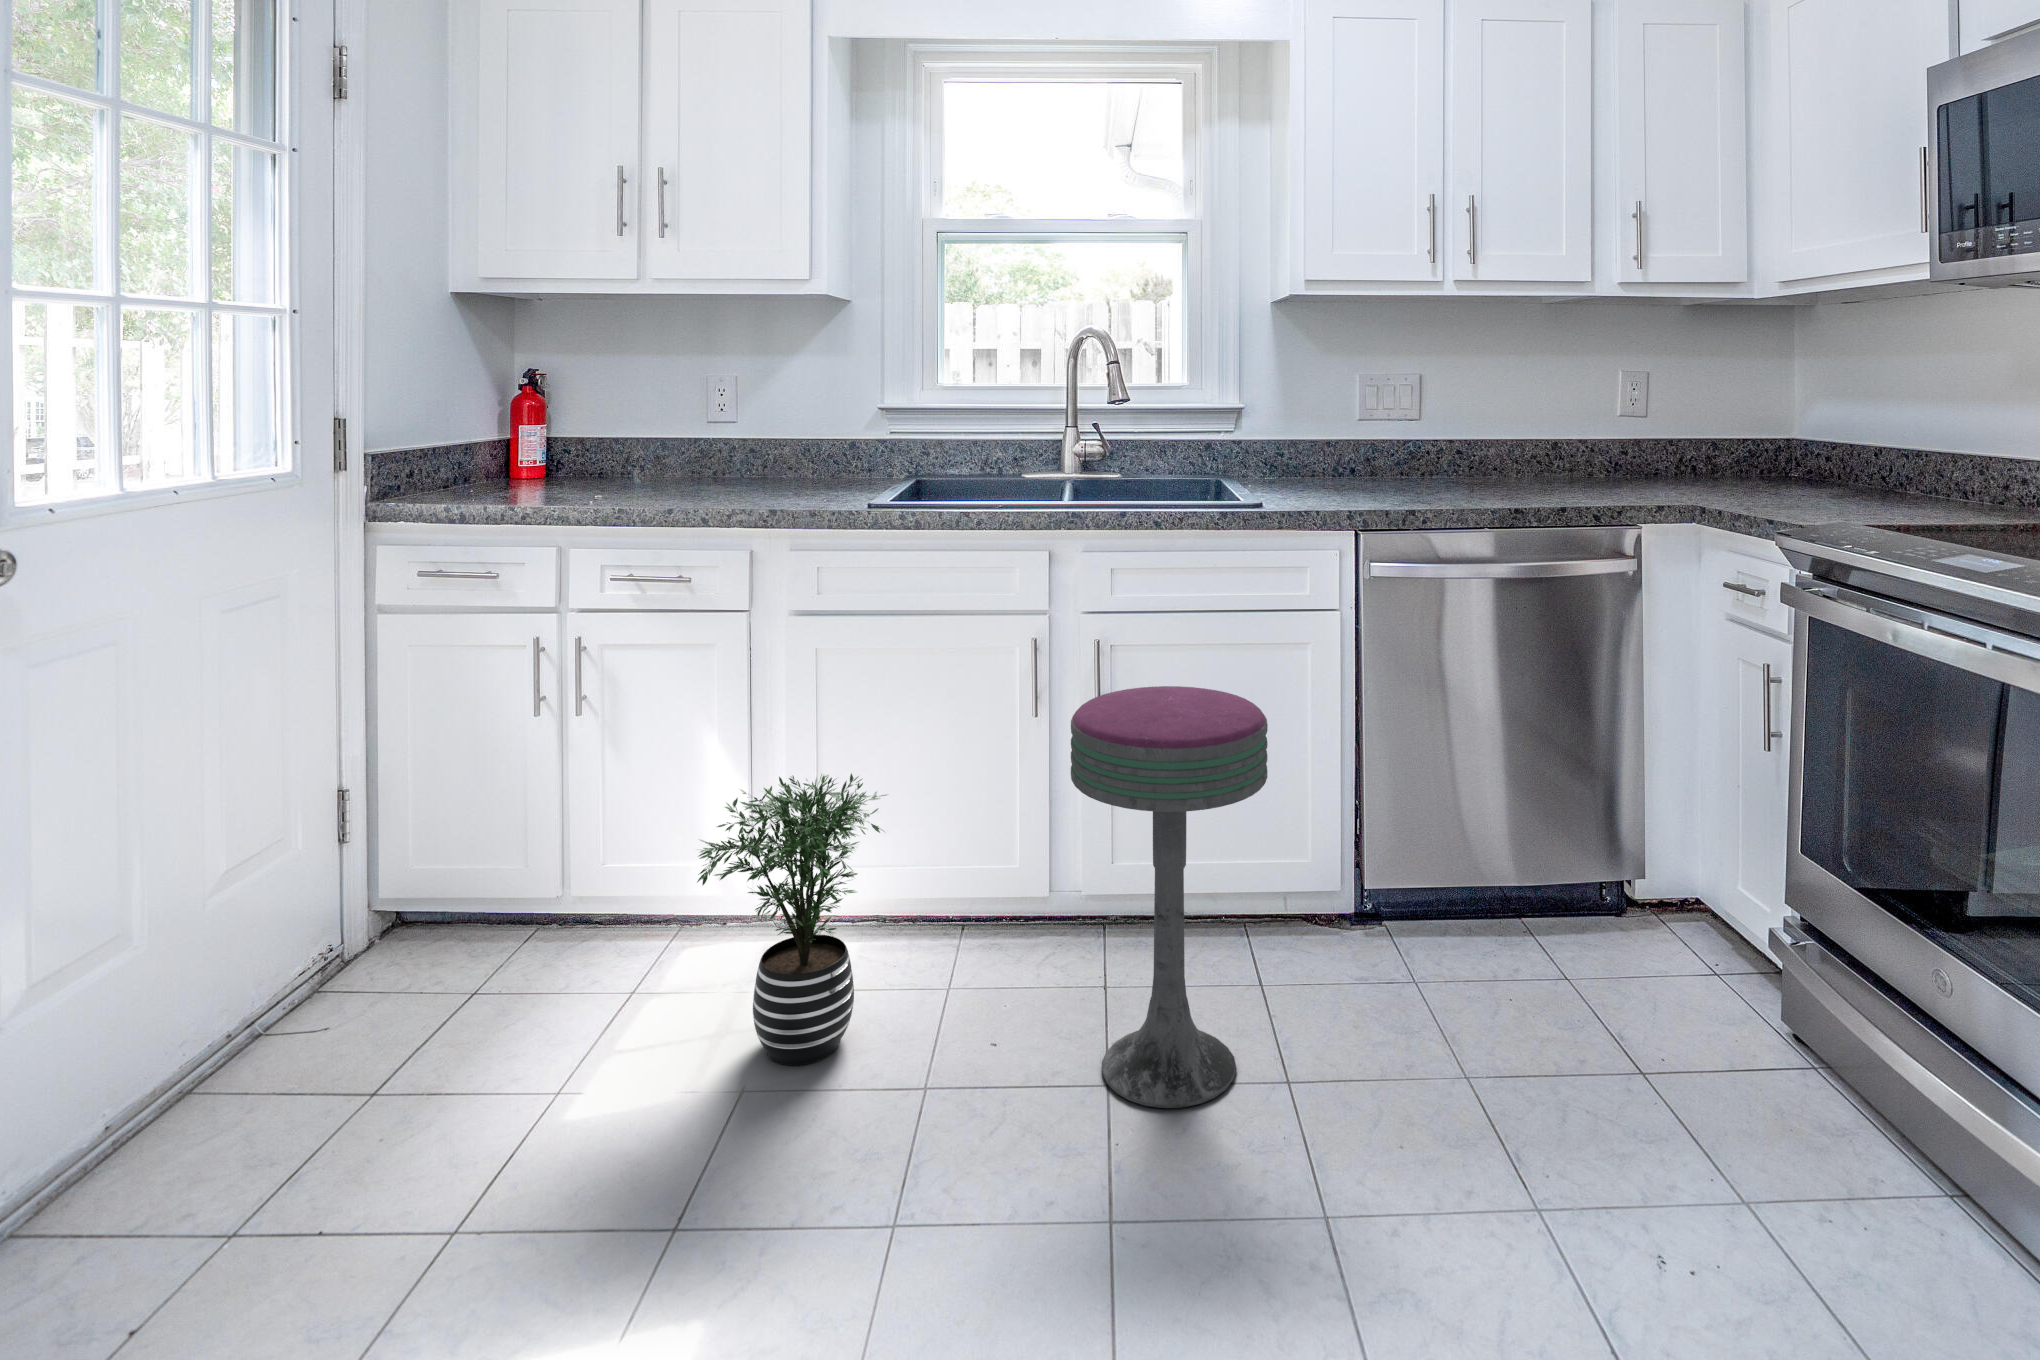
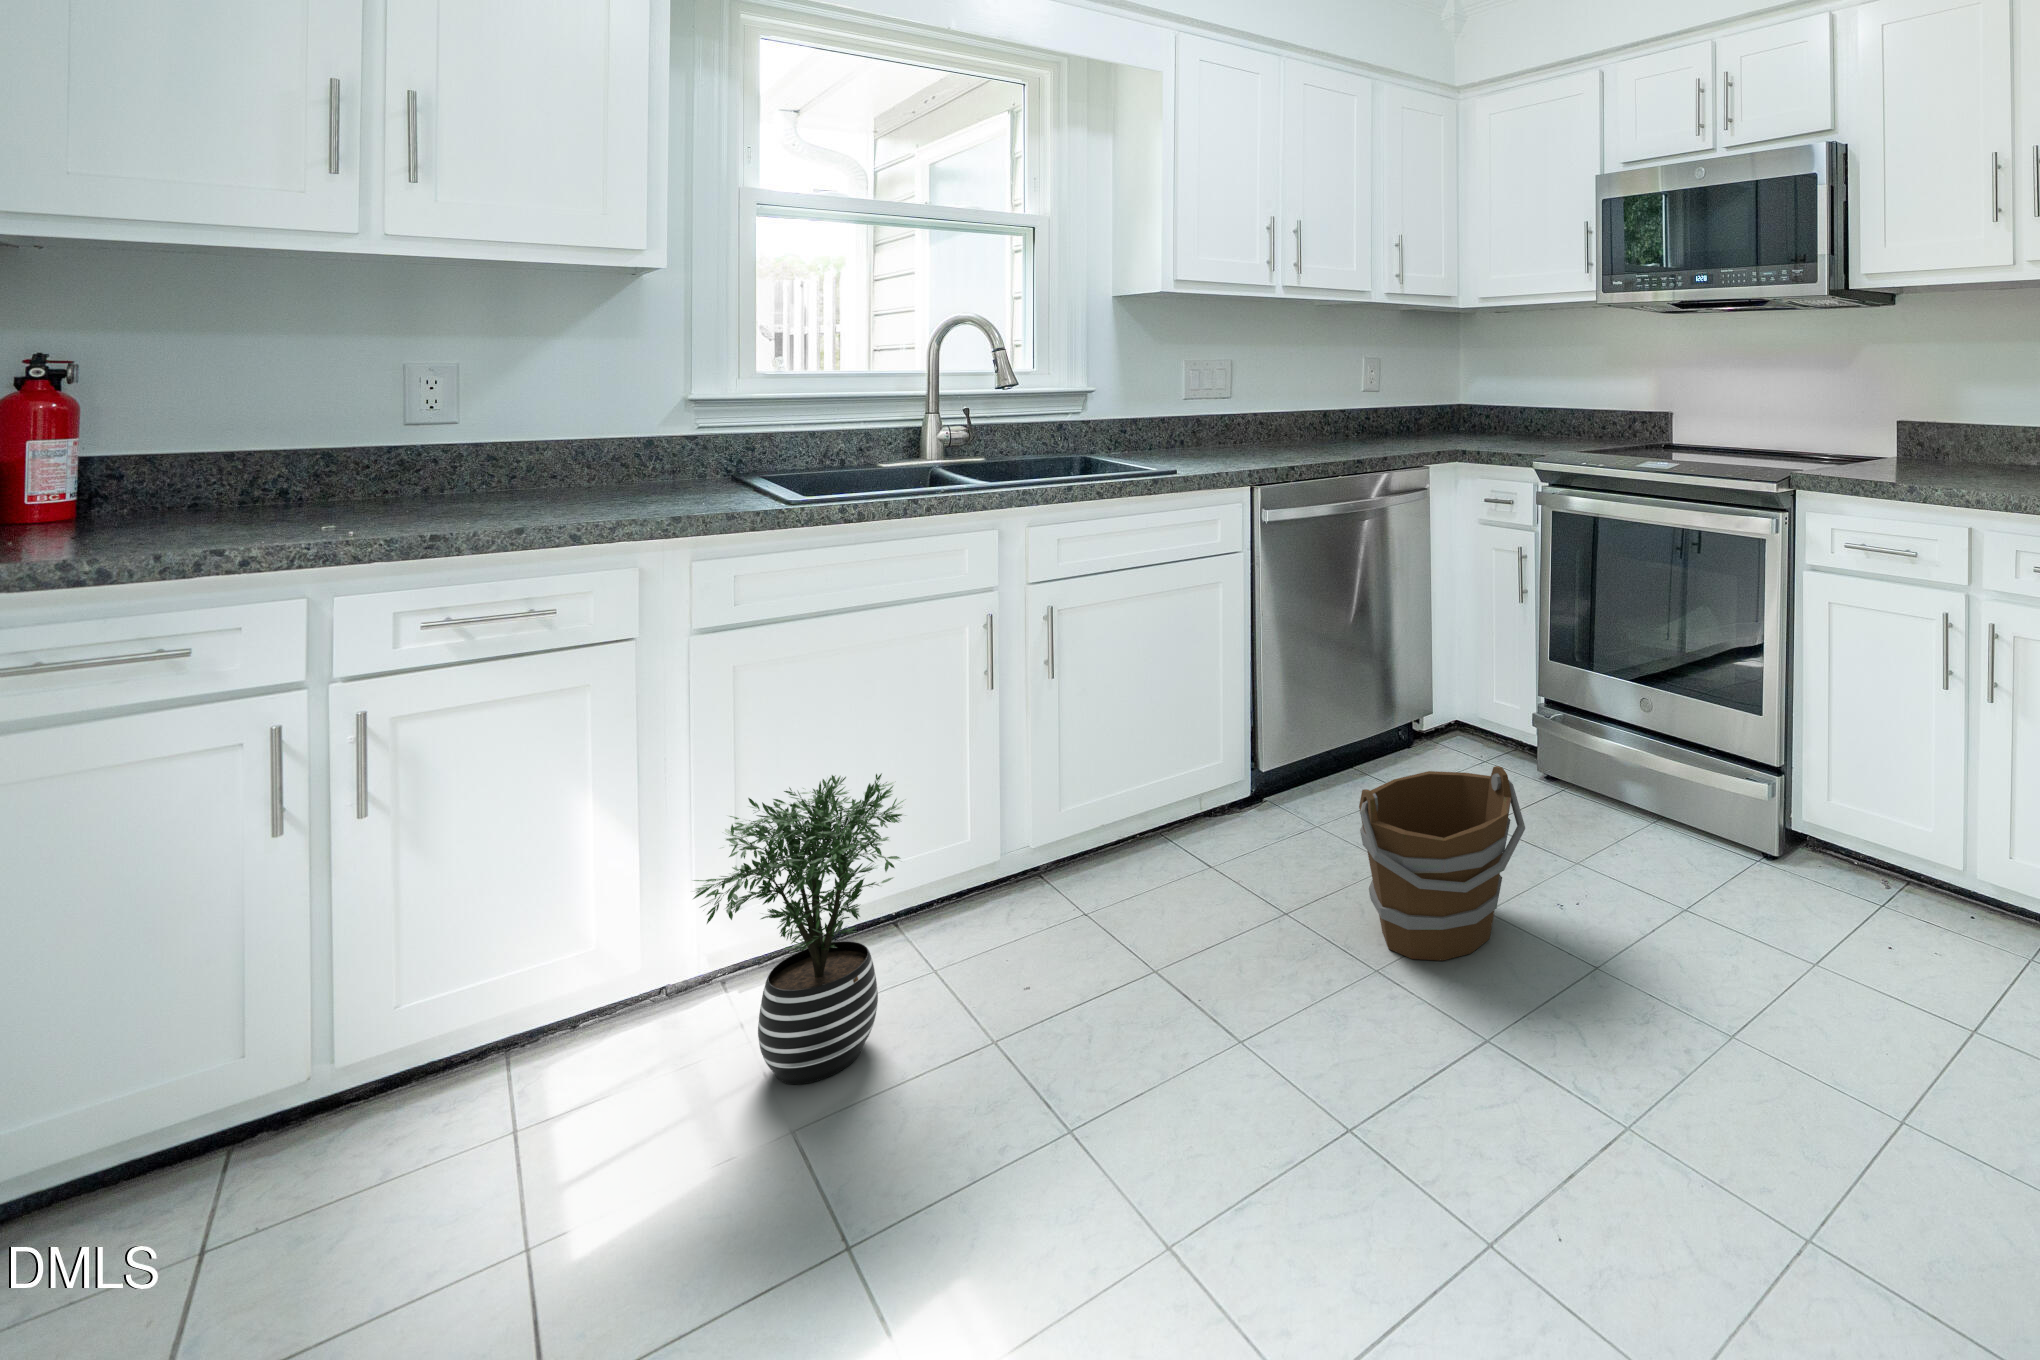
bar stool: present [1071,686,1268,1108] -> none [1106,621,1276,967]
bucket: none [1319,959,1565,1255] -> present [1359,766,1525,961]

